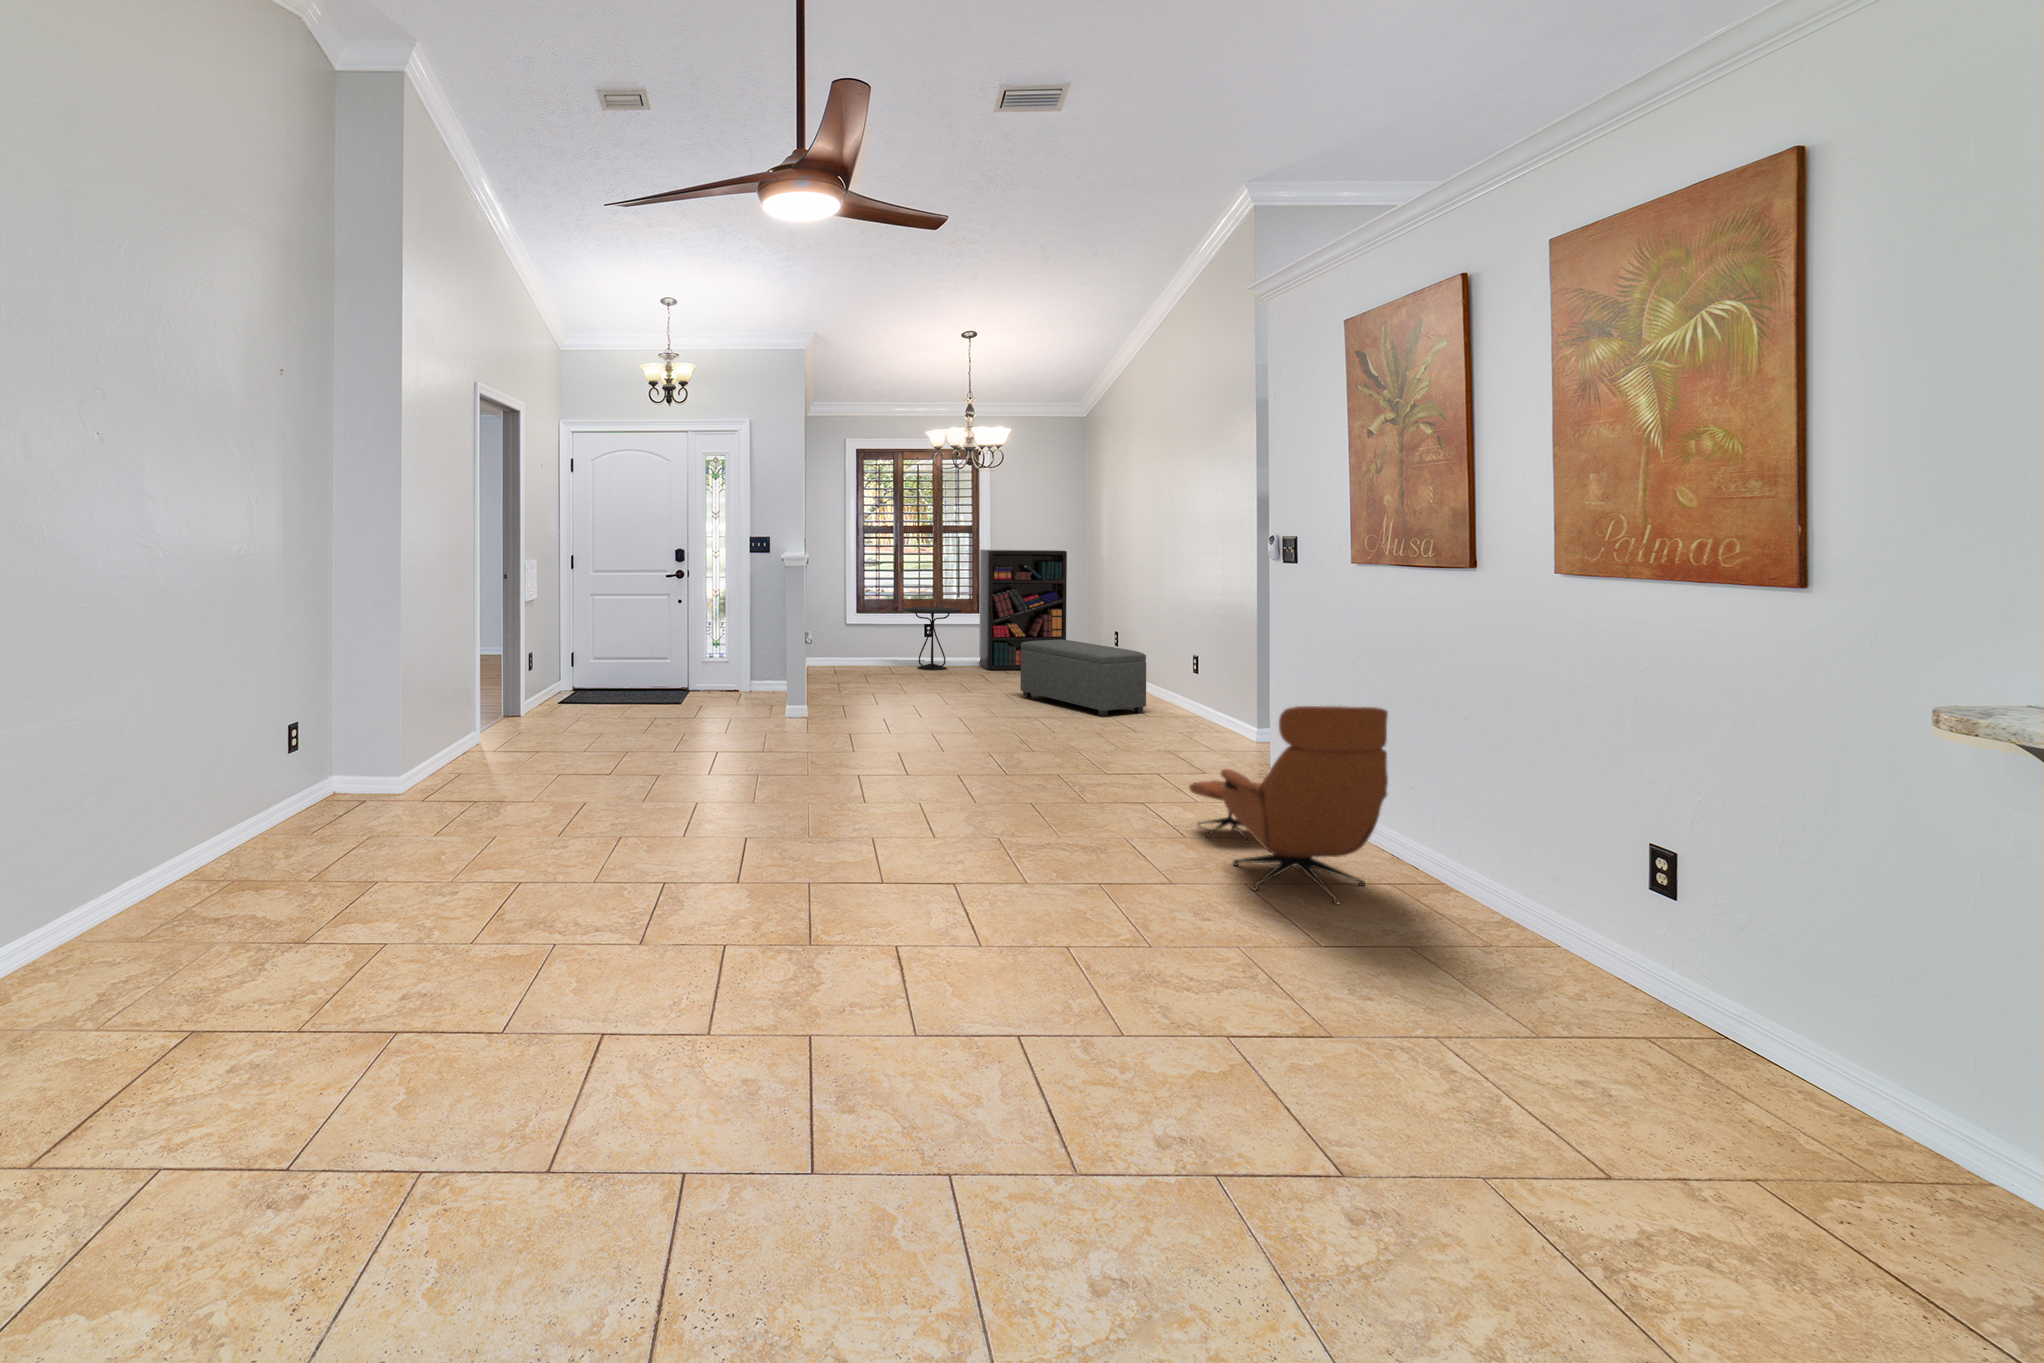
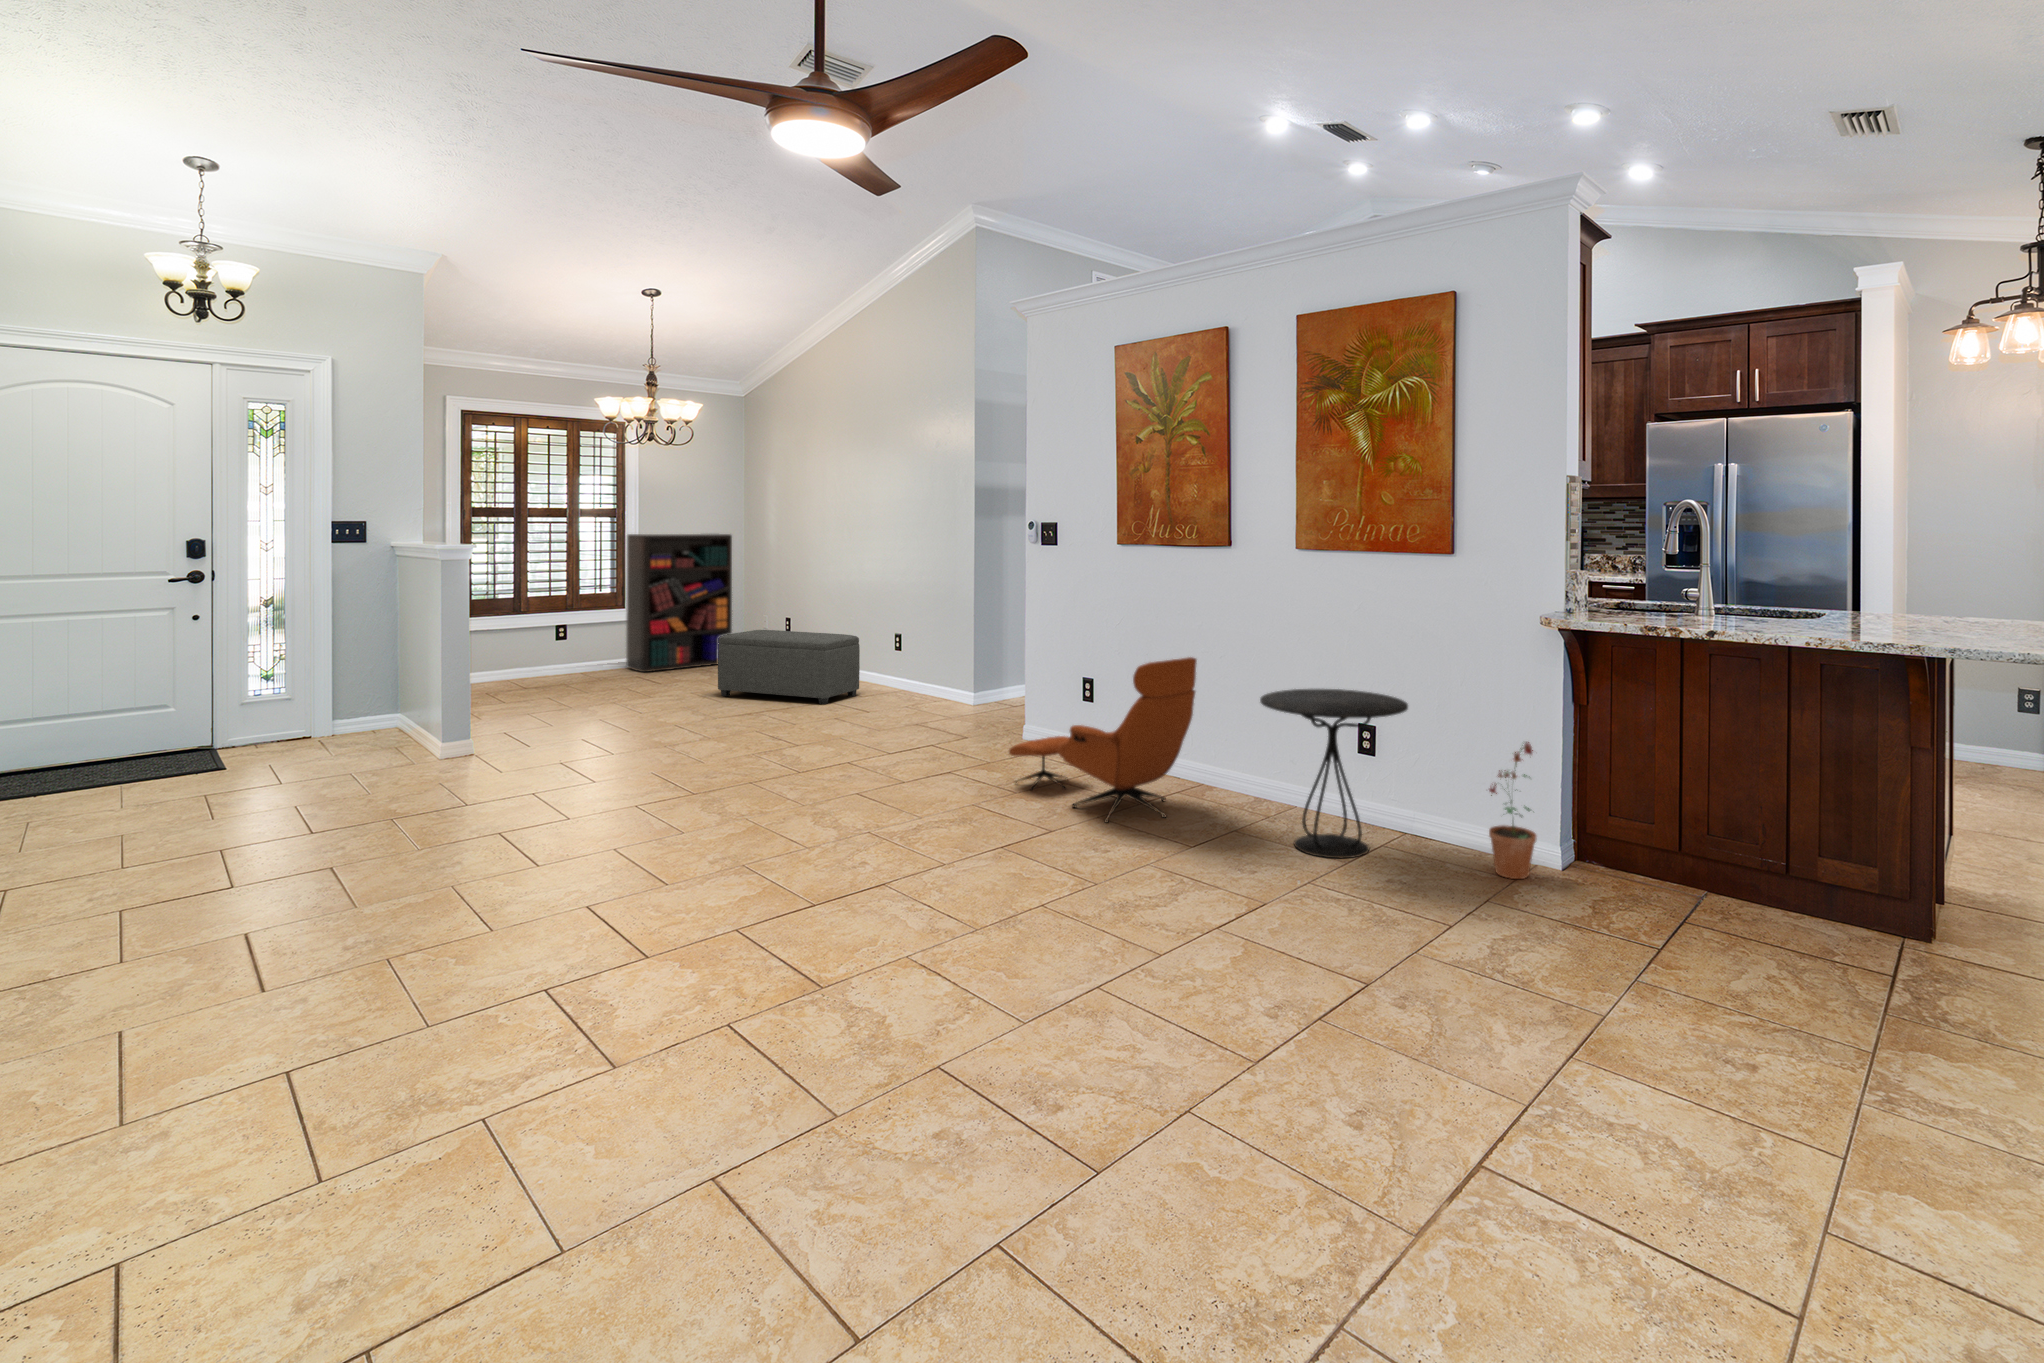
side table: present [903,607,962,670] -> present [1260,689,1408,858]
potted plant: none [1831,930,1976,1179] -> present [1489,742,1537,879]

